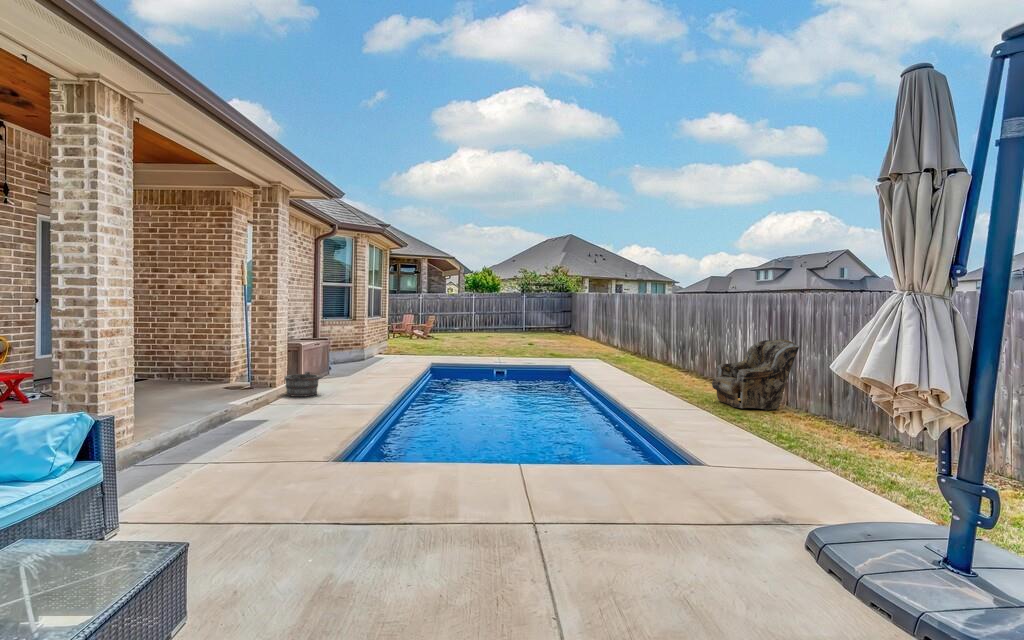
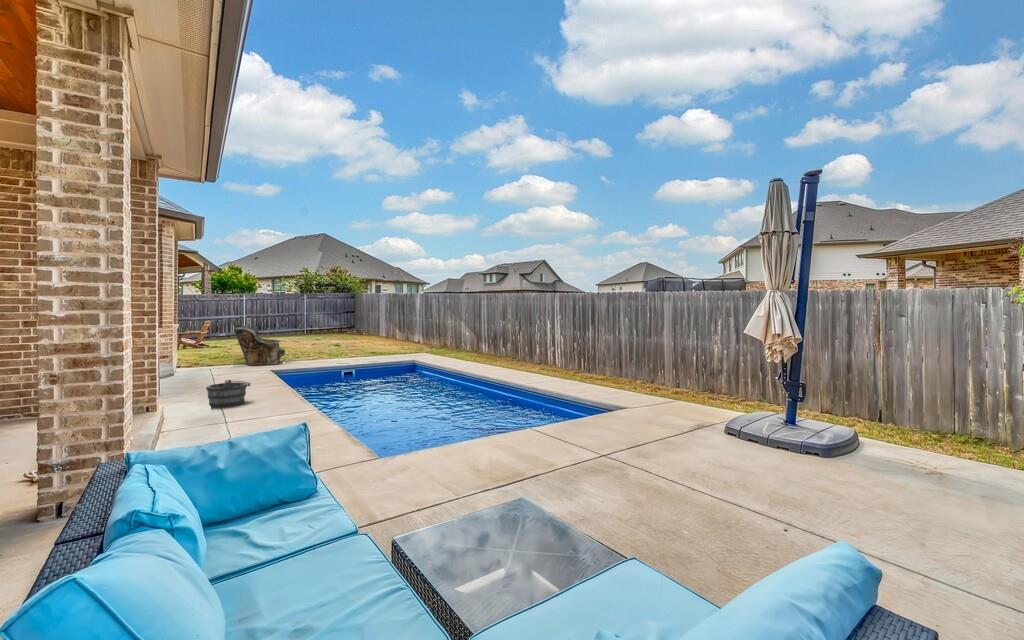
armchair: present [712,339,799,410] -> present [234,325,285,365]

